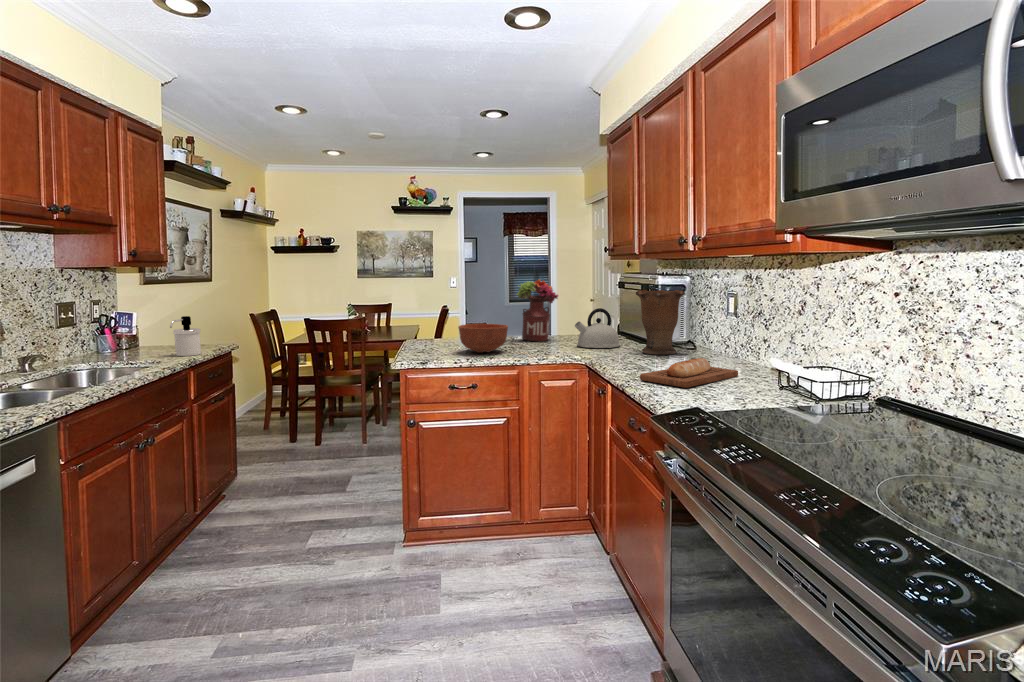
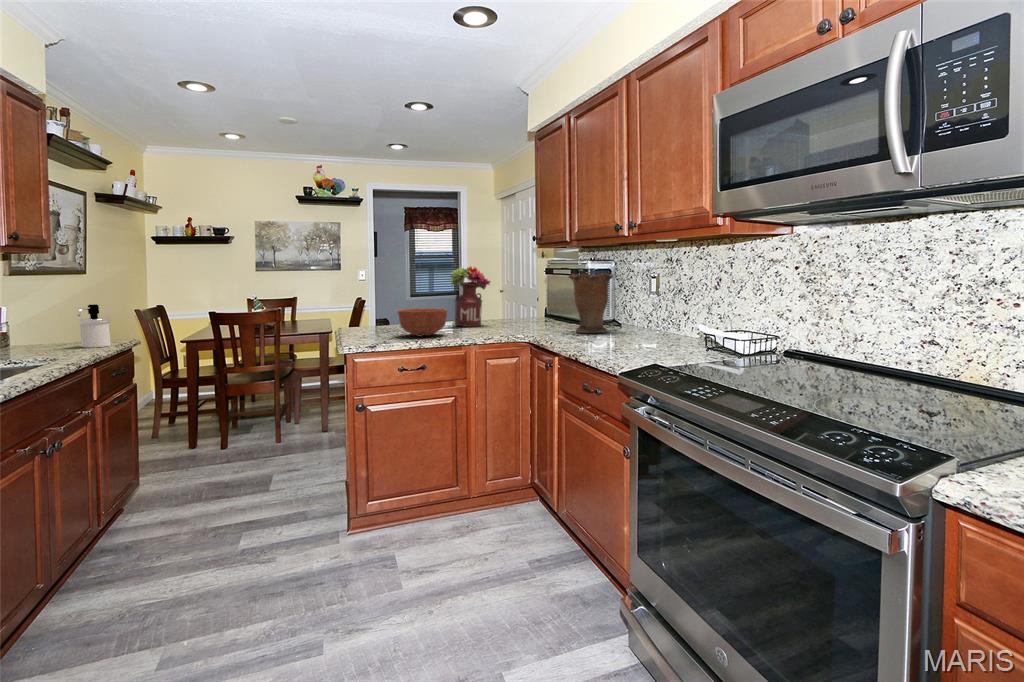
kettle: present [575,308,620,348] -> none [510,293,553,330]
bread loaf: present [640,358,738,388] -> none [585,331,668,354]

